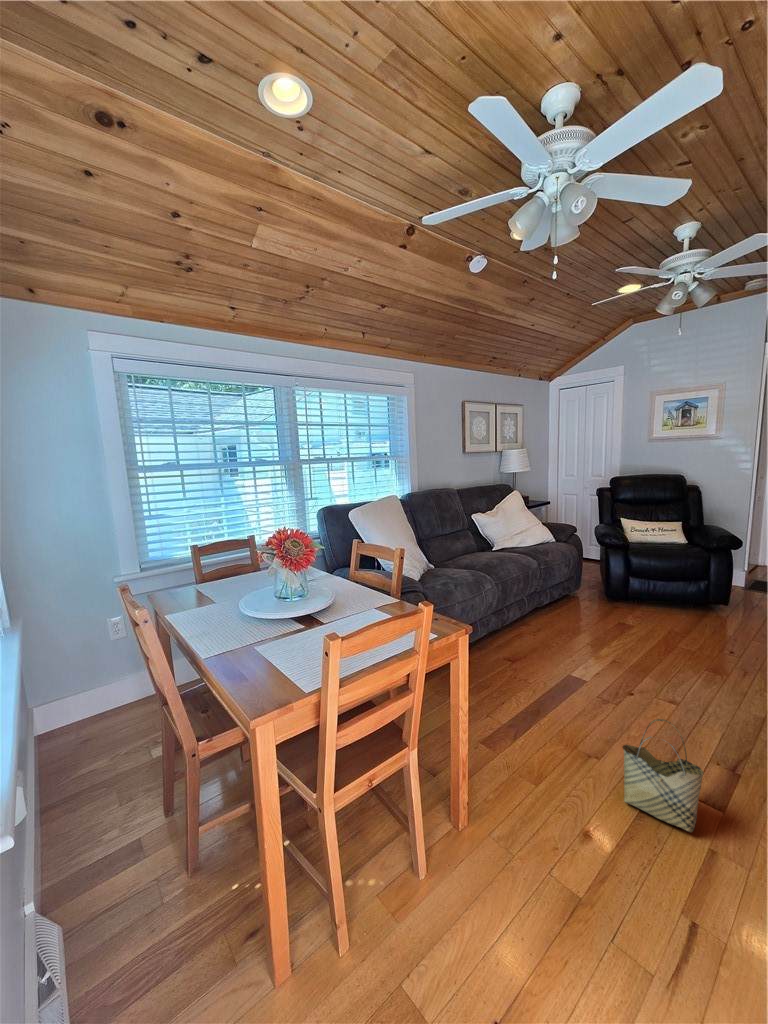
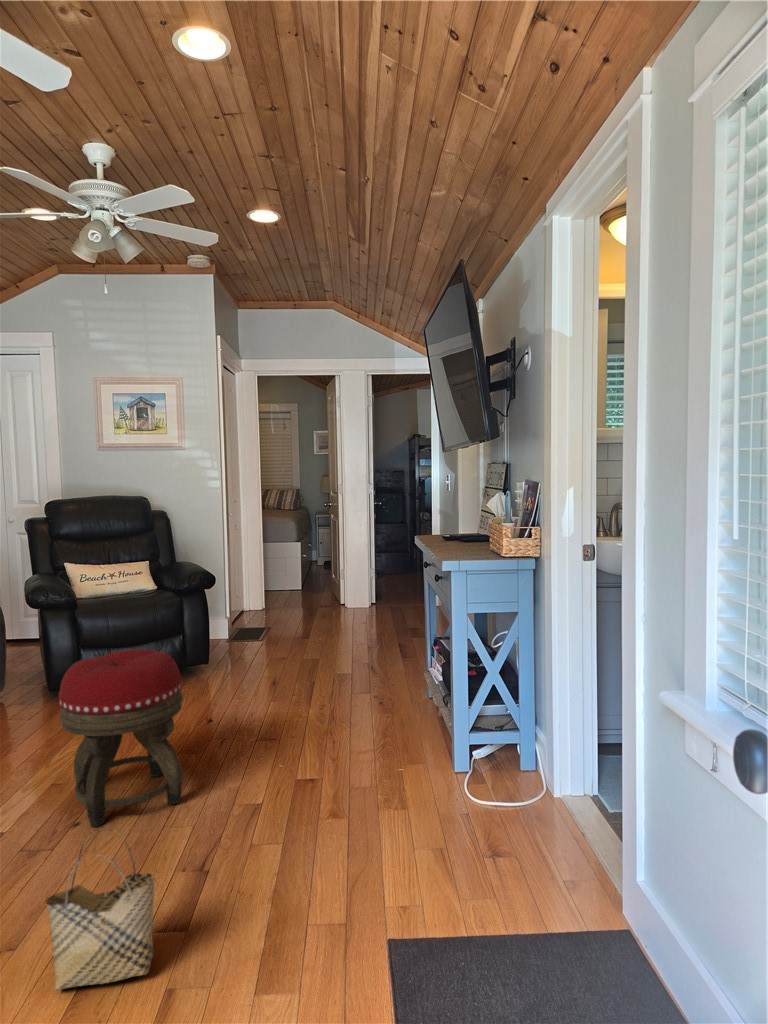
footstool: none [624,591,721,711] -> present [59,649,183,827]

